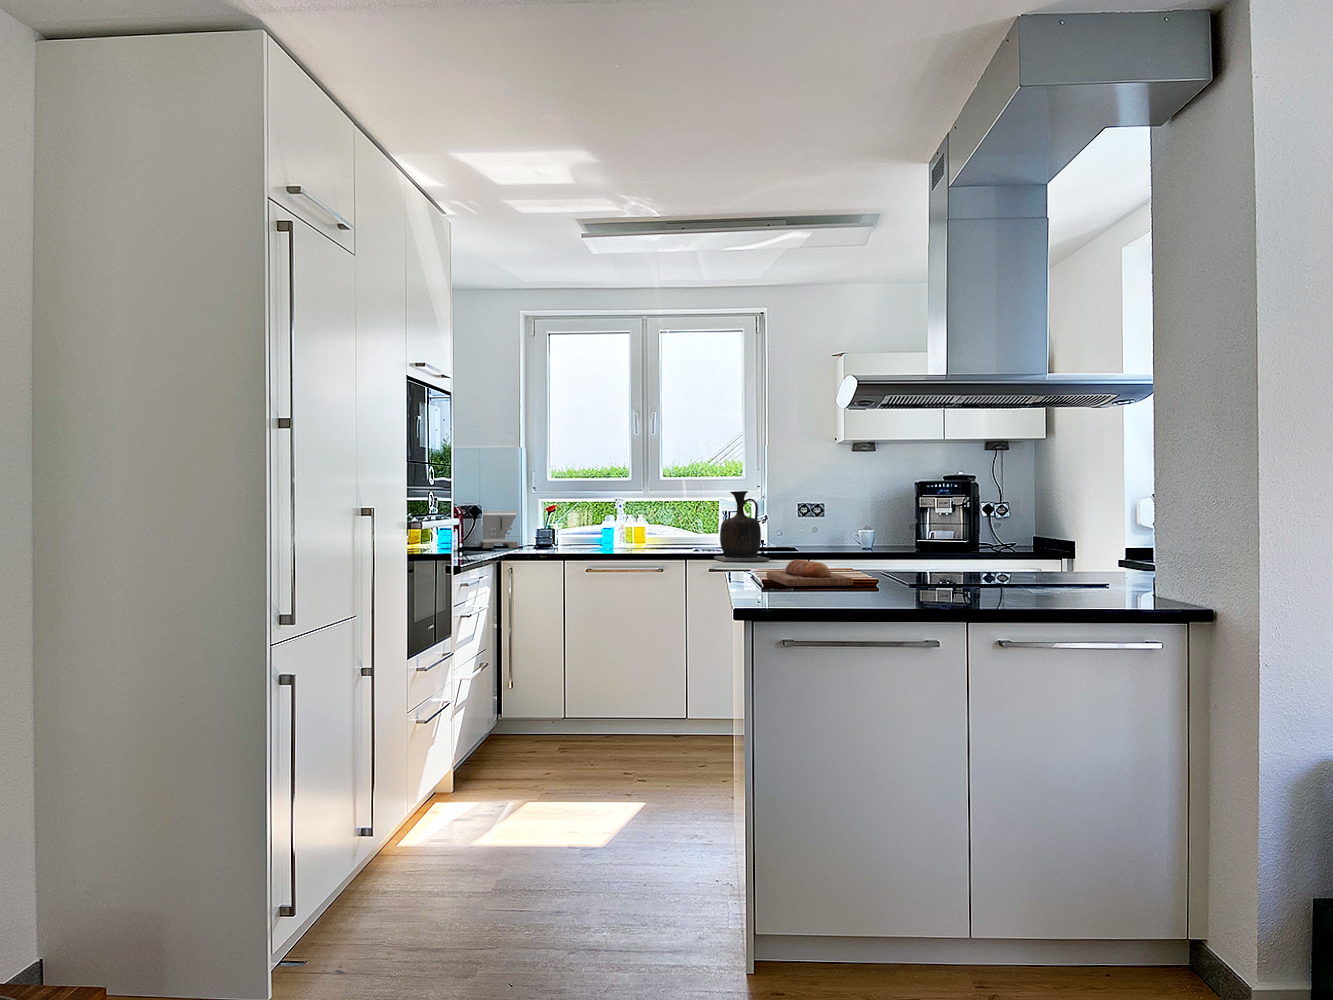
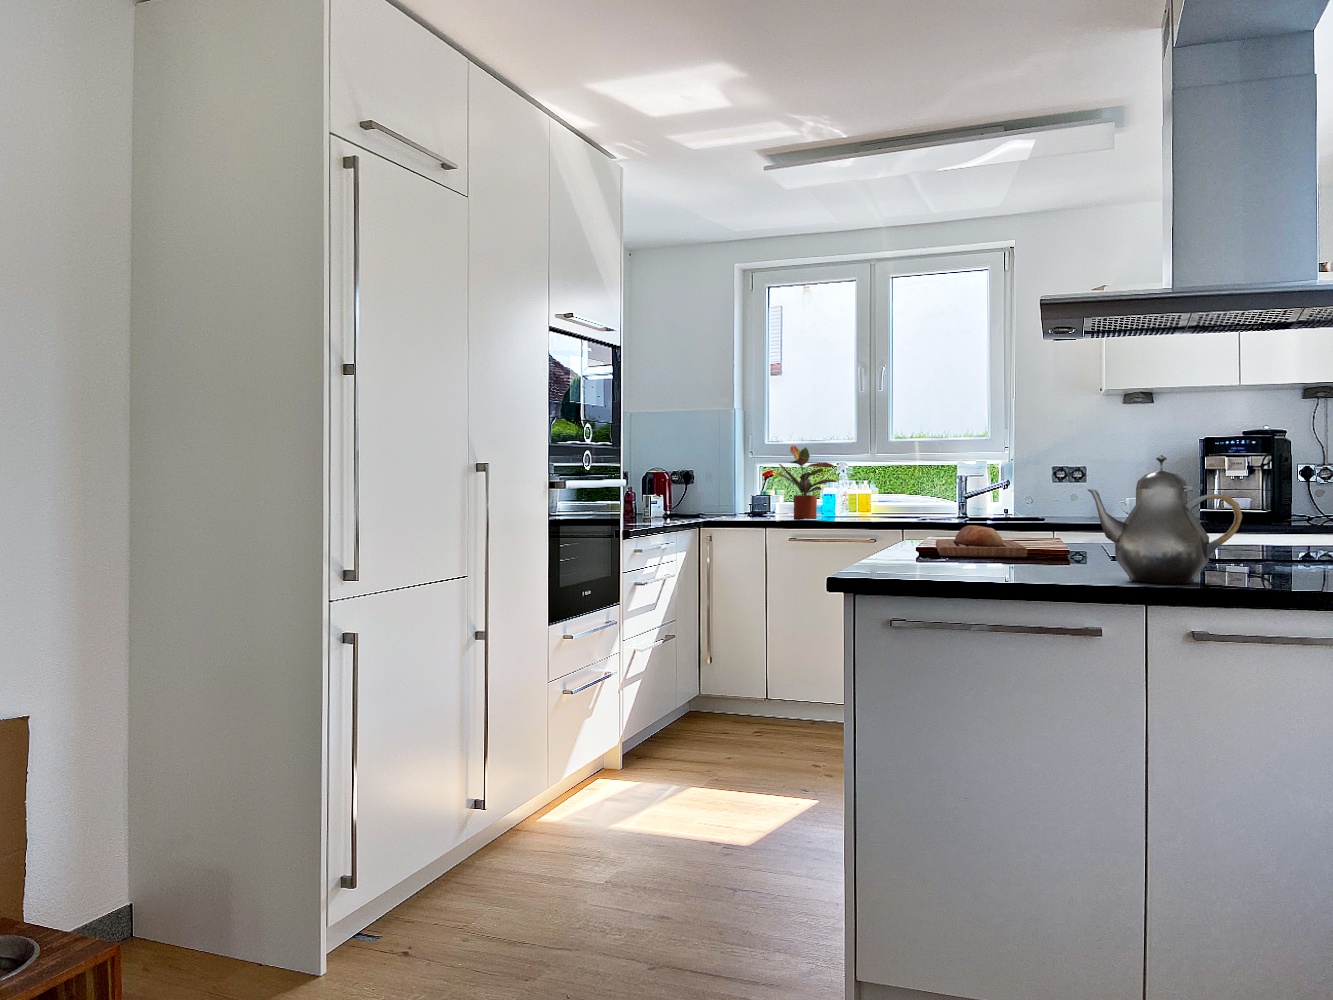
potted plant: none [573,483,629,551] -> present [779,445,837,520]
vase: present [714,491,769,561] -> none [920,449,982,531]
toaster: present [479,510,519,548] -> none [691,476,729,516]
teapot: none [927,511,1033,605] -> present [1088,455,1242,583]

